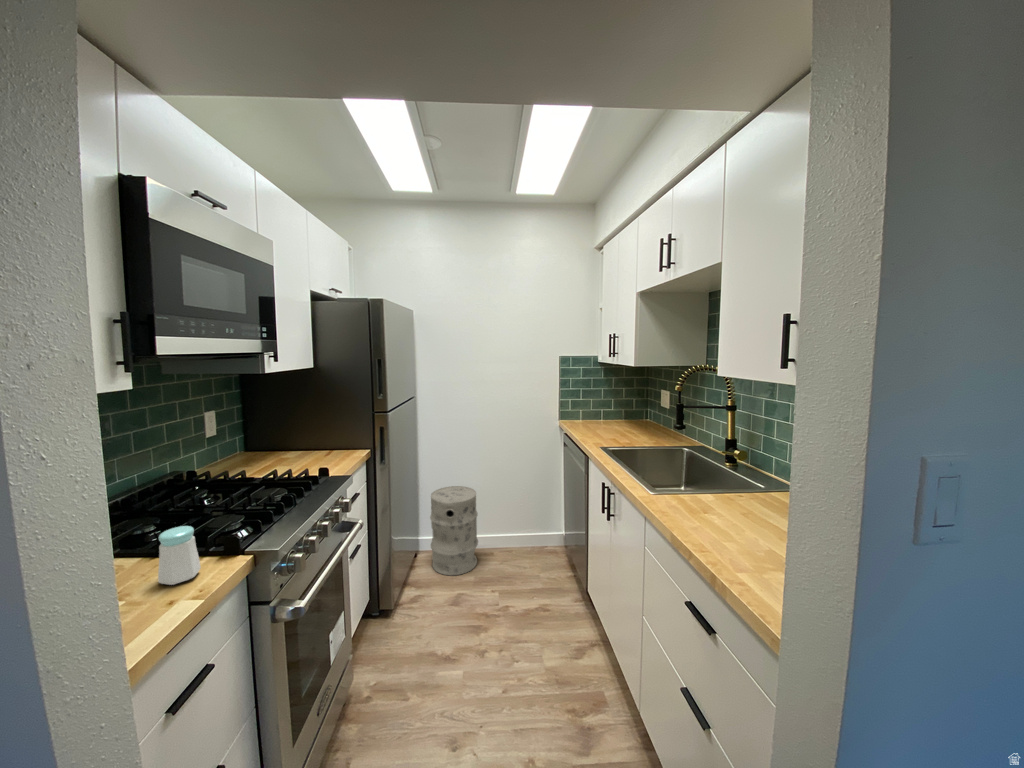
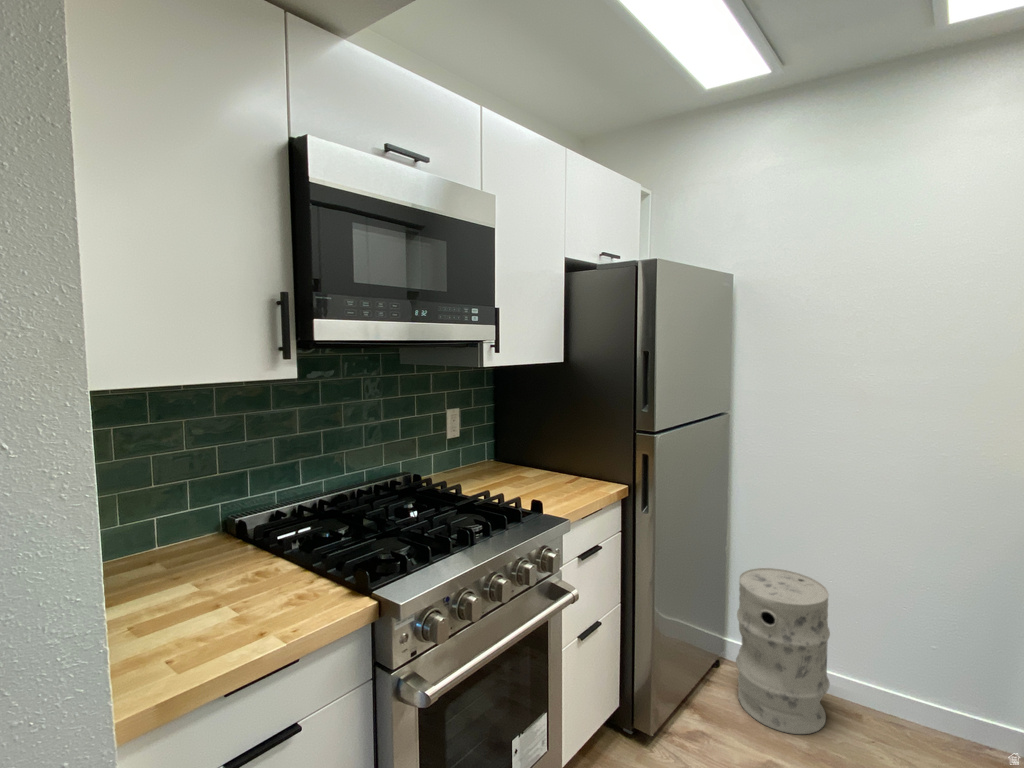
salt shaker: present [158,526,201,585] -> none [282,543,322,611]

